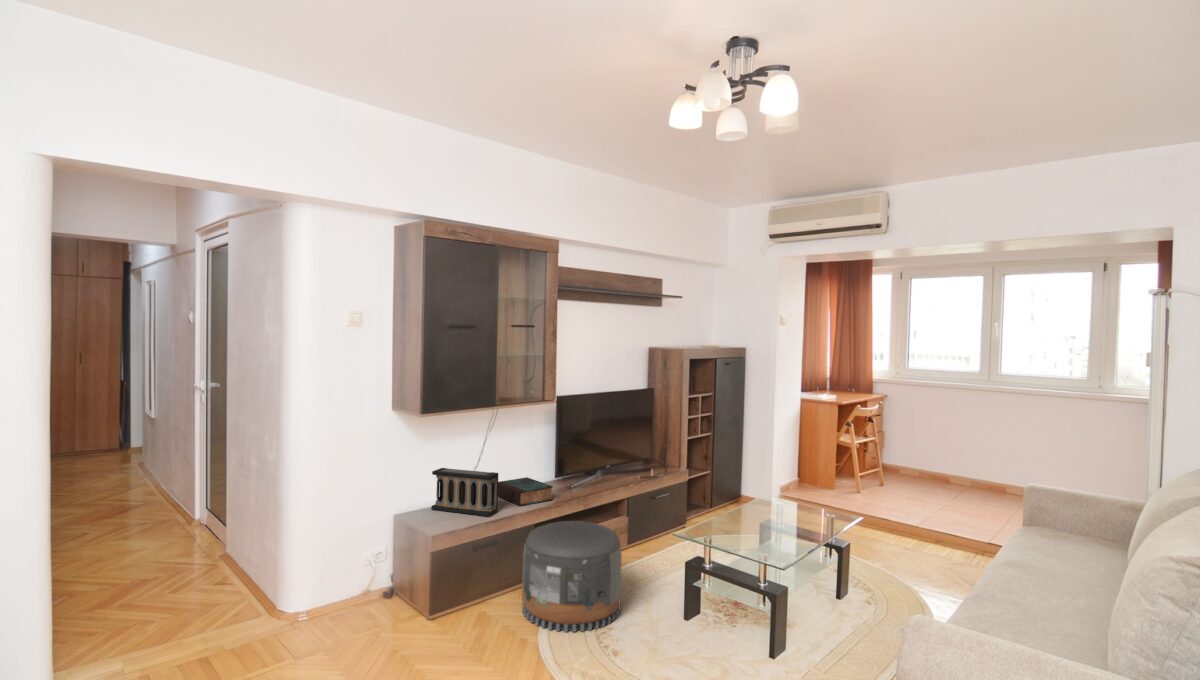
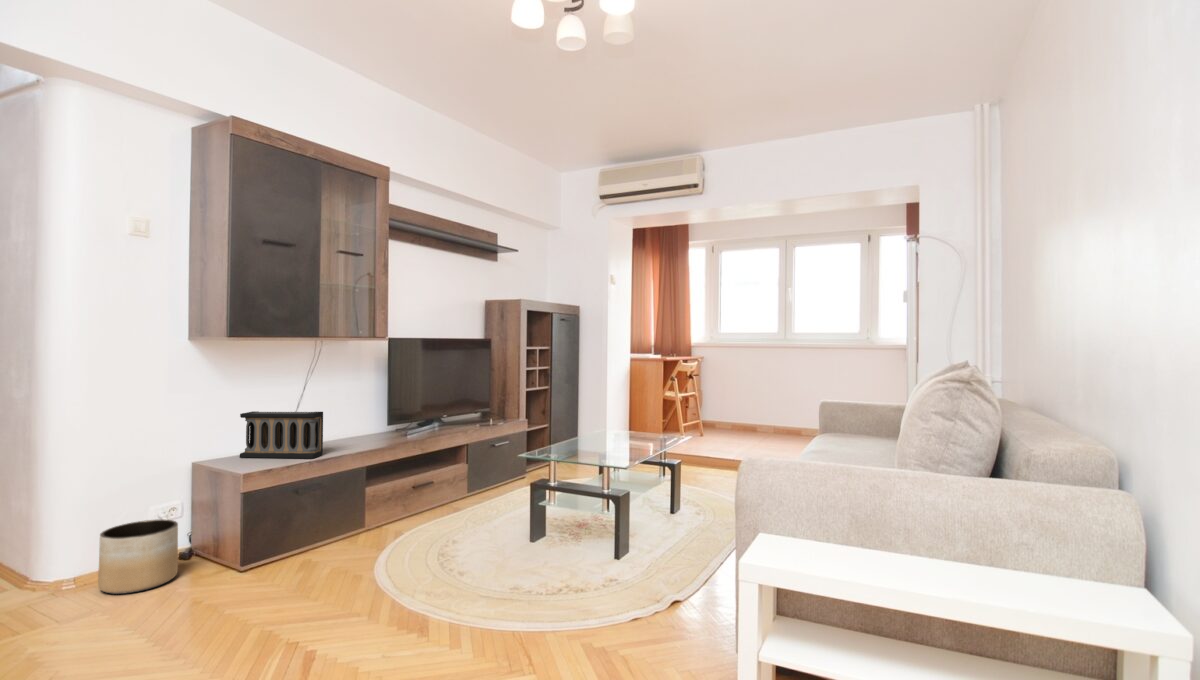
book: present [498,477,553,506] -> none [317,425,387,450]
pouf: present [522,521,622,632] -> none [354,459,465,566]
planter: none [327,563,384,628] -> present [98,520,178,594]

